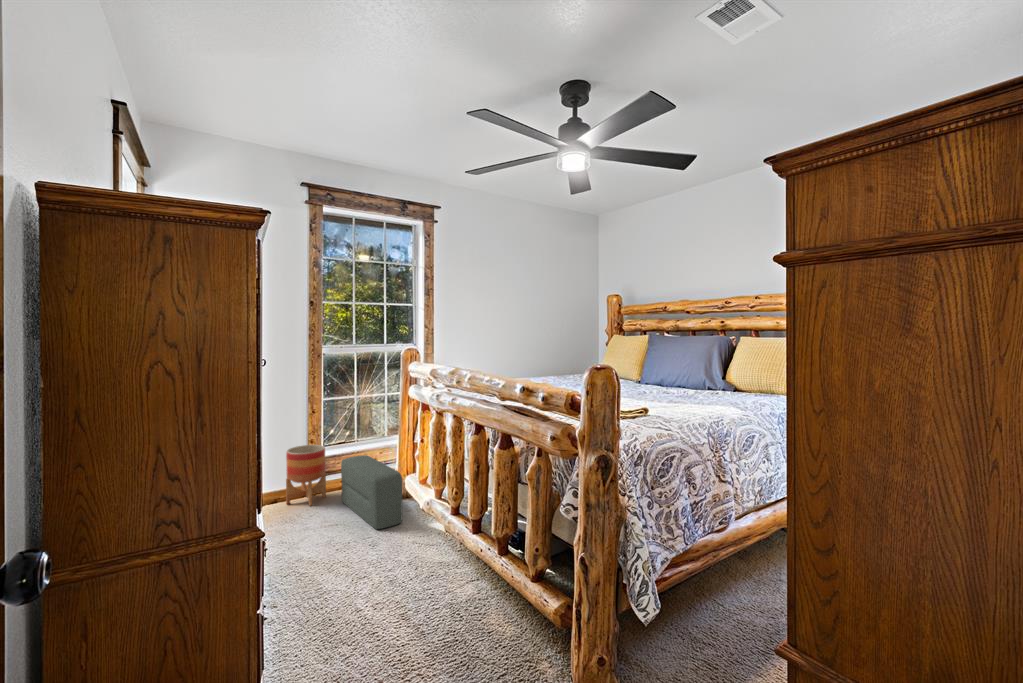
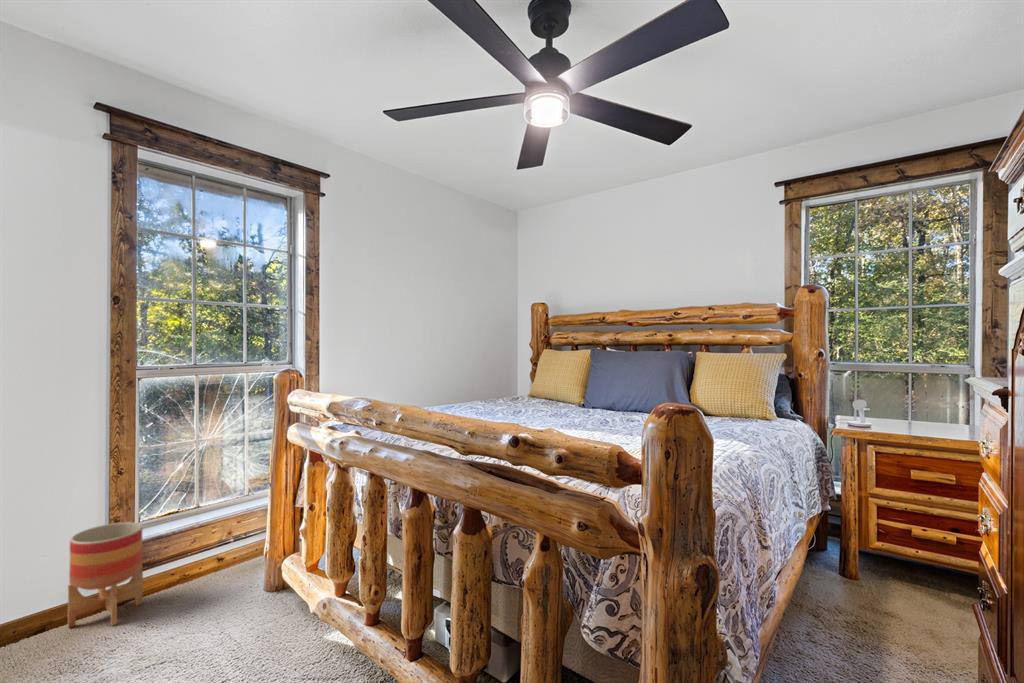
pouf: present [341,455,402,529] -> none [171,533,279,658]

